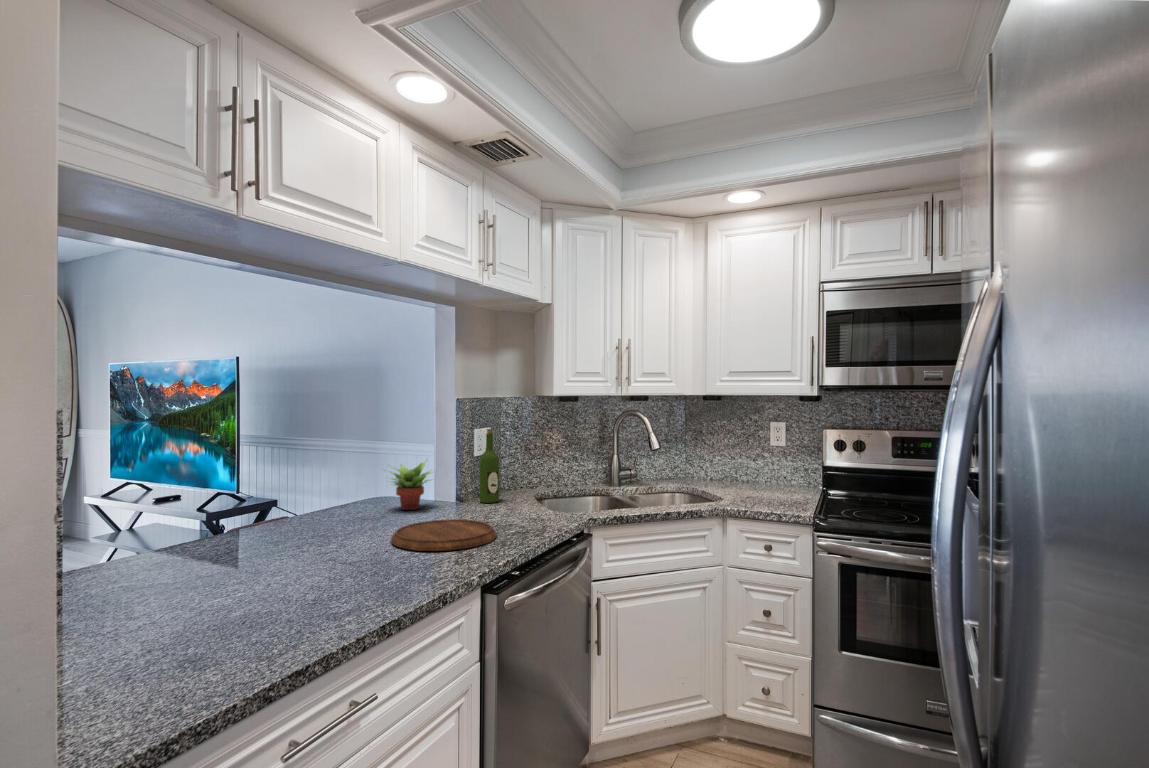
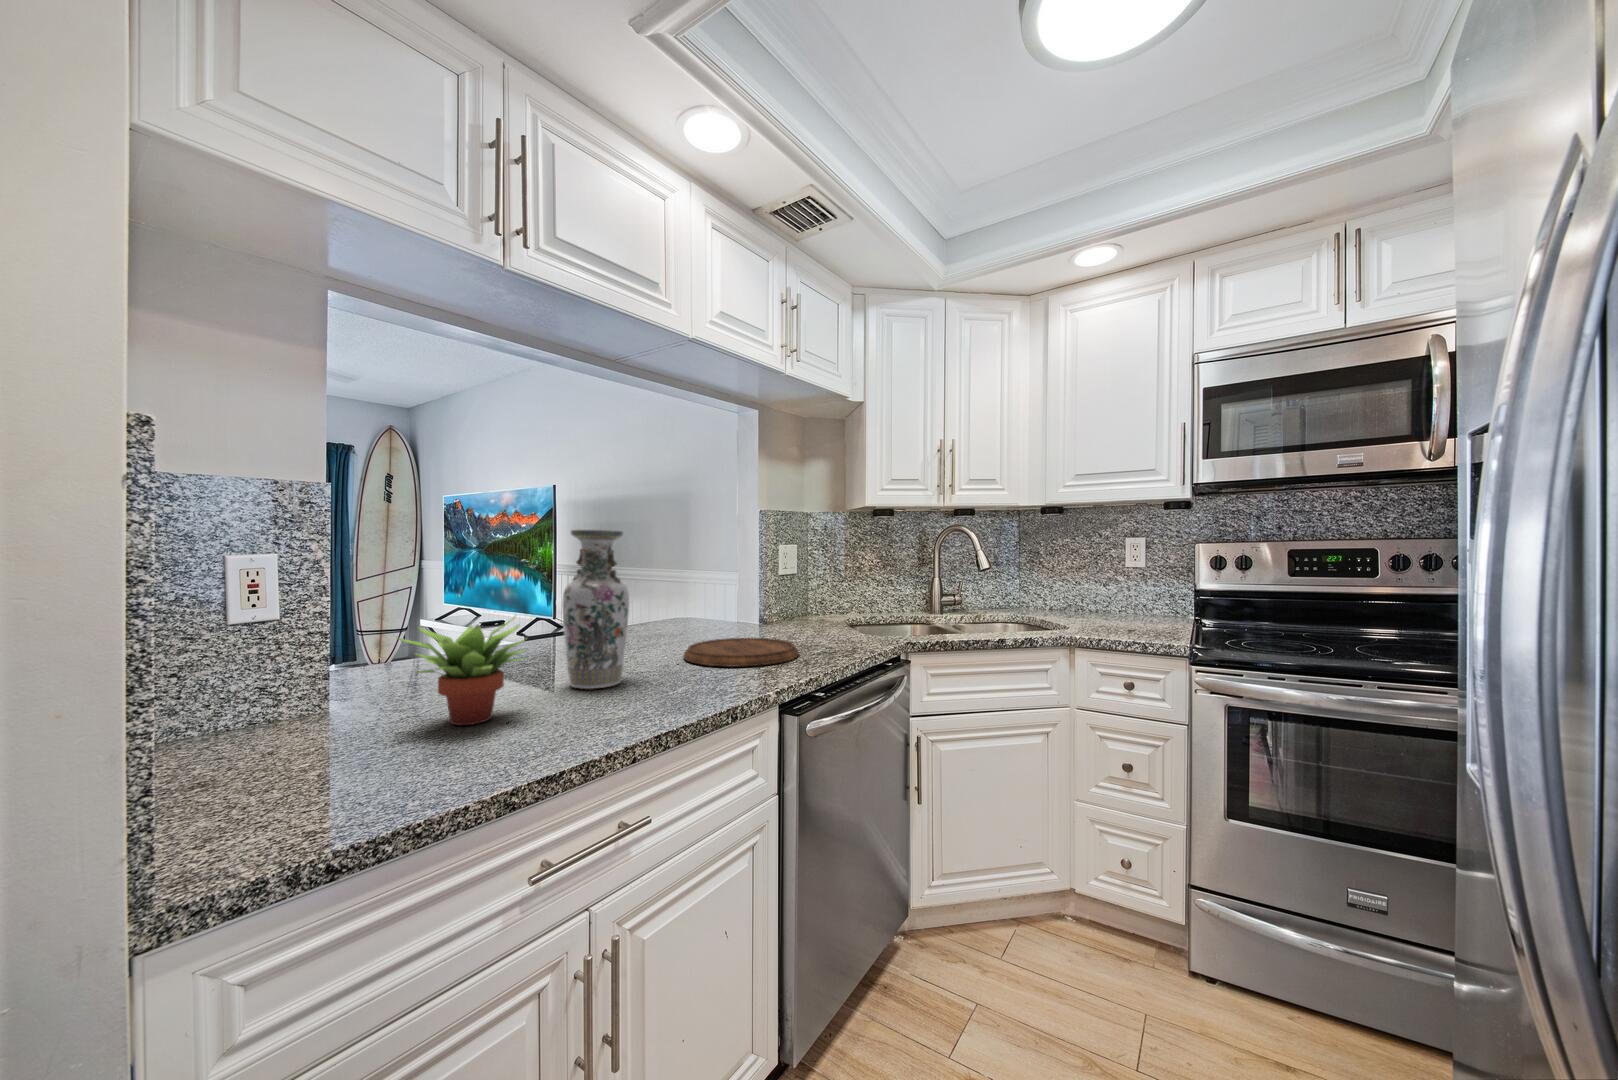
wine bottle: present [479,429,499,503] -> none [787,545,808,626]
vase: none [285,434,347,580] -> present [562,530,629,689]
succulent plant: present [384,459,431,510] -> present [397,618,527,725]

